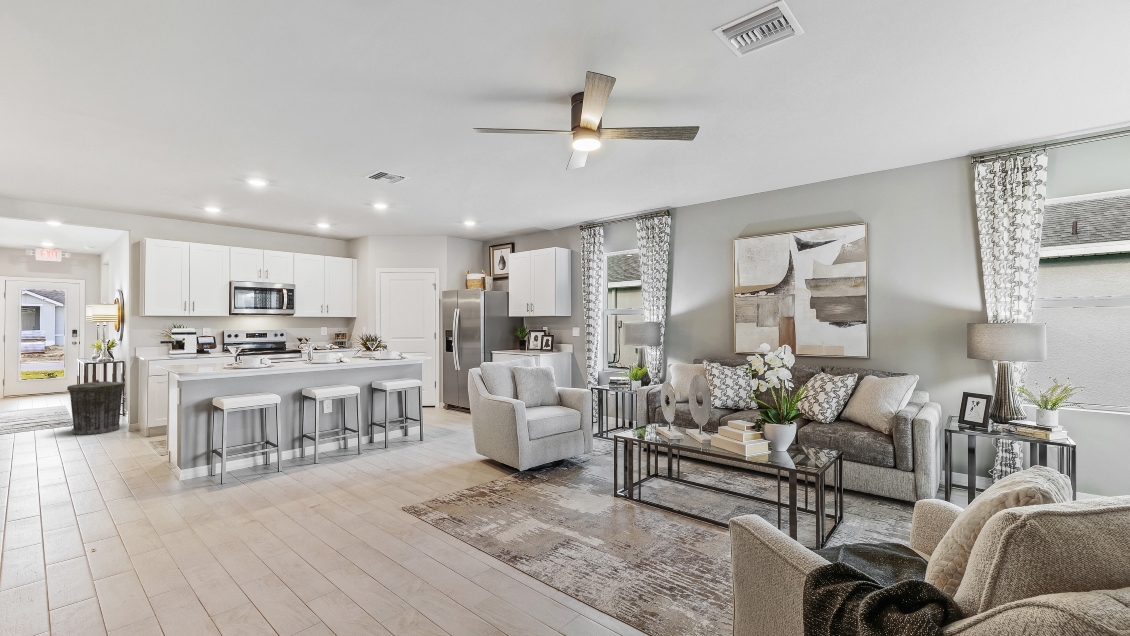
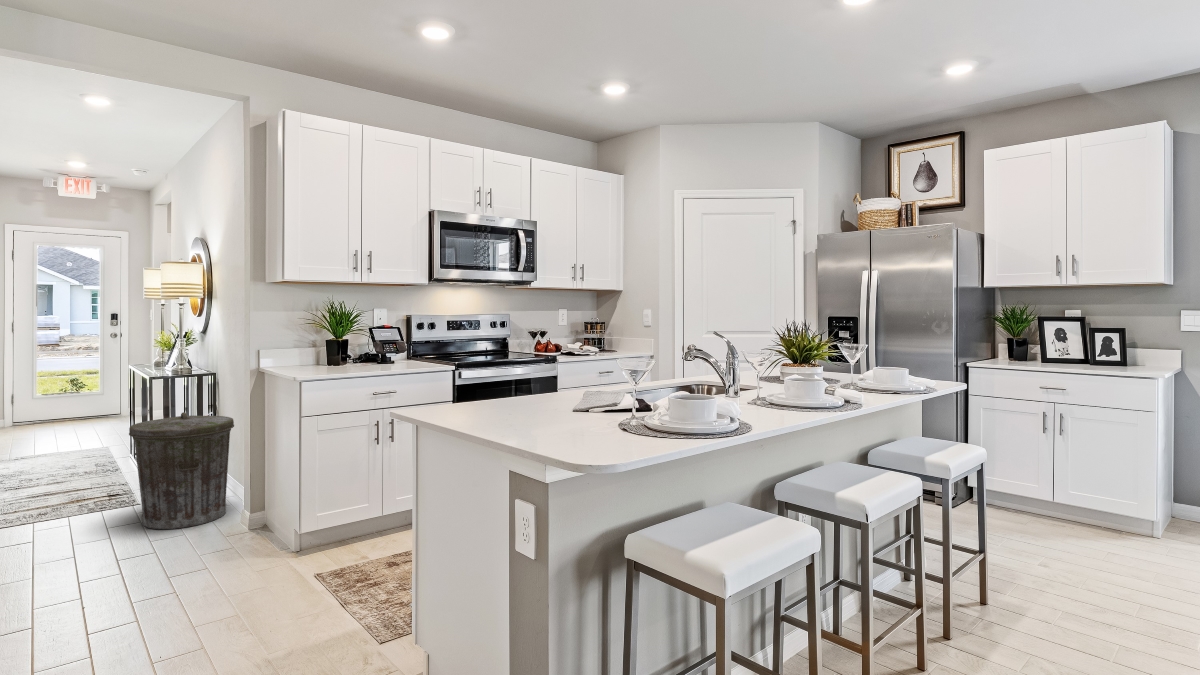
coffee maker: present [160,328,196,358] -> none [315,307,387,371]

